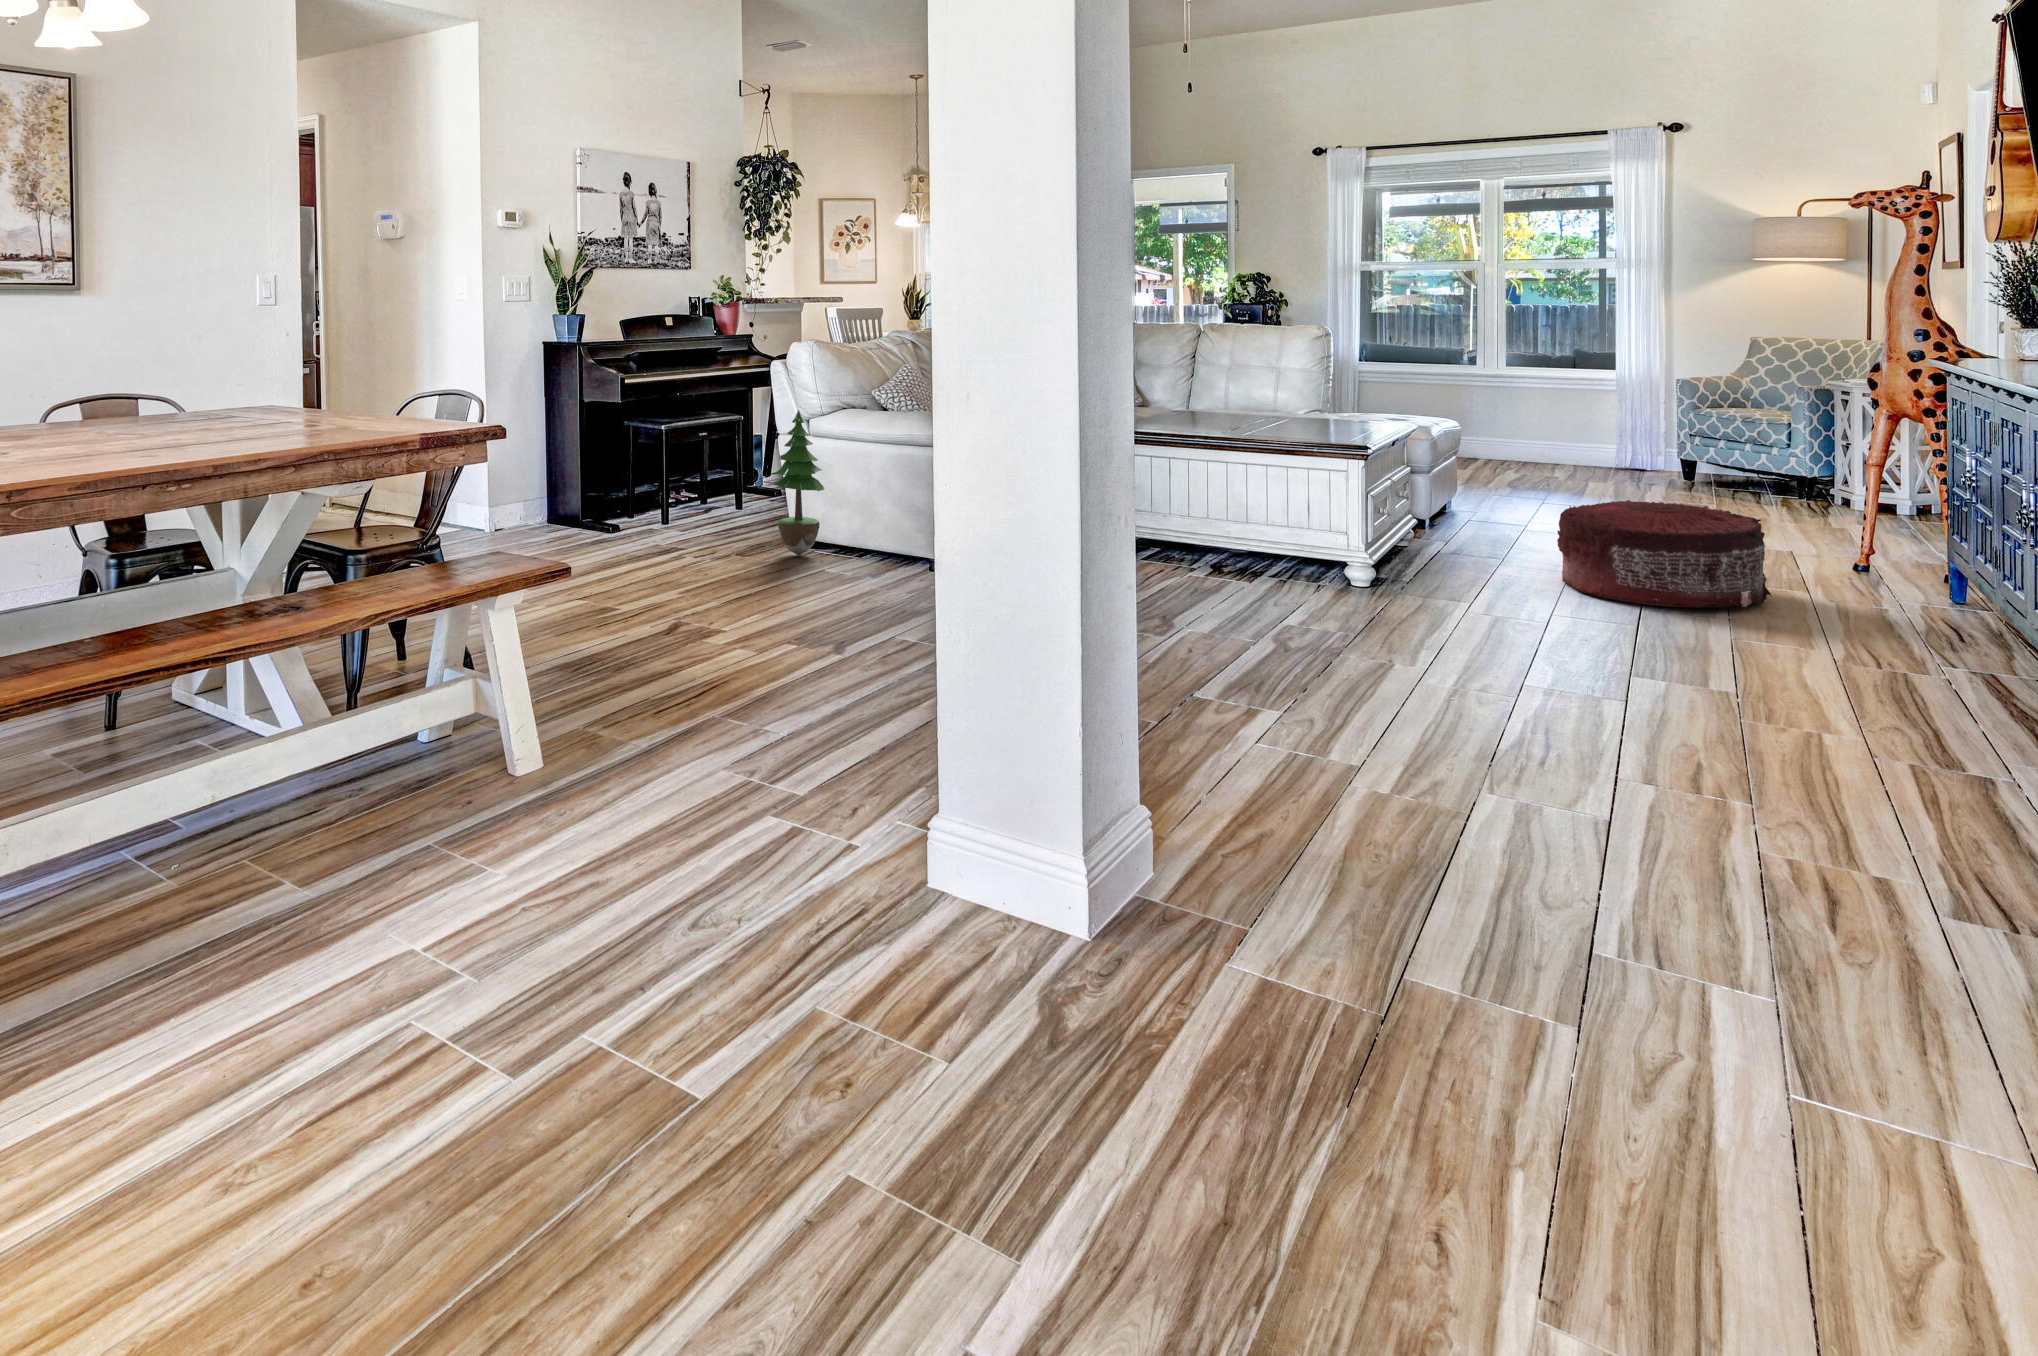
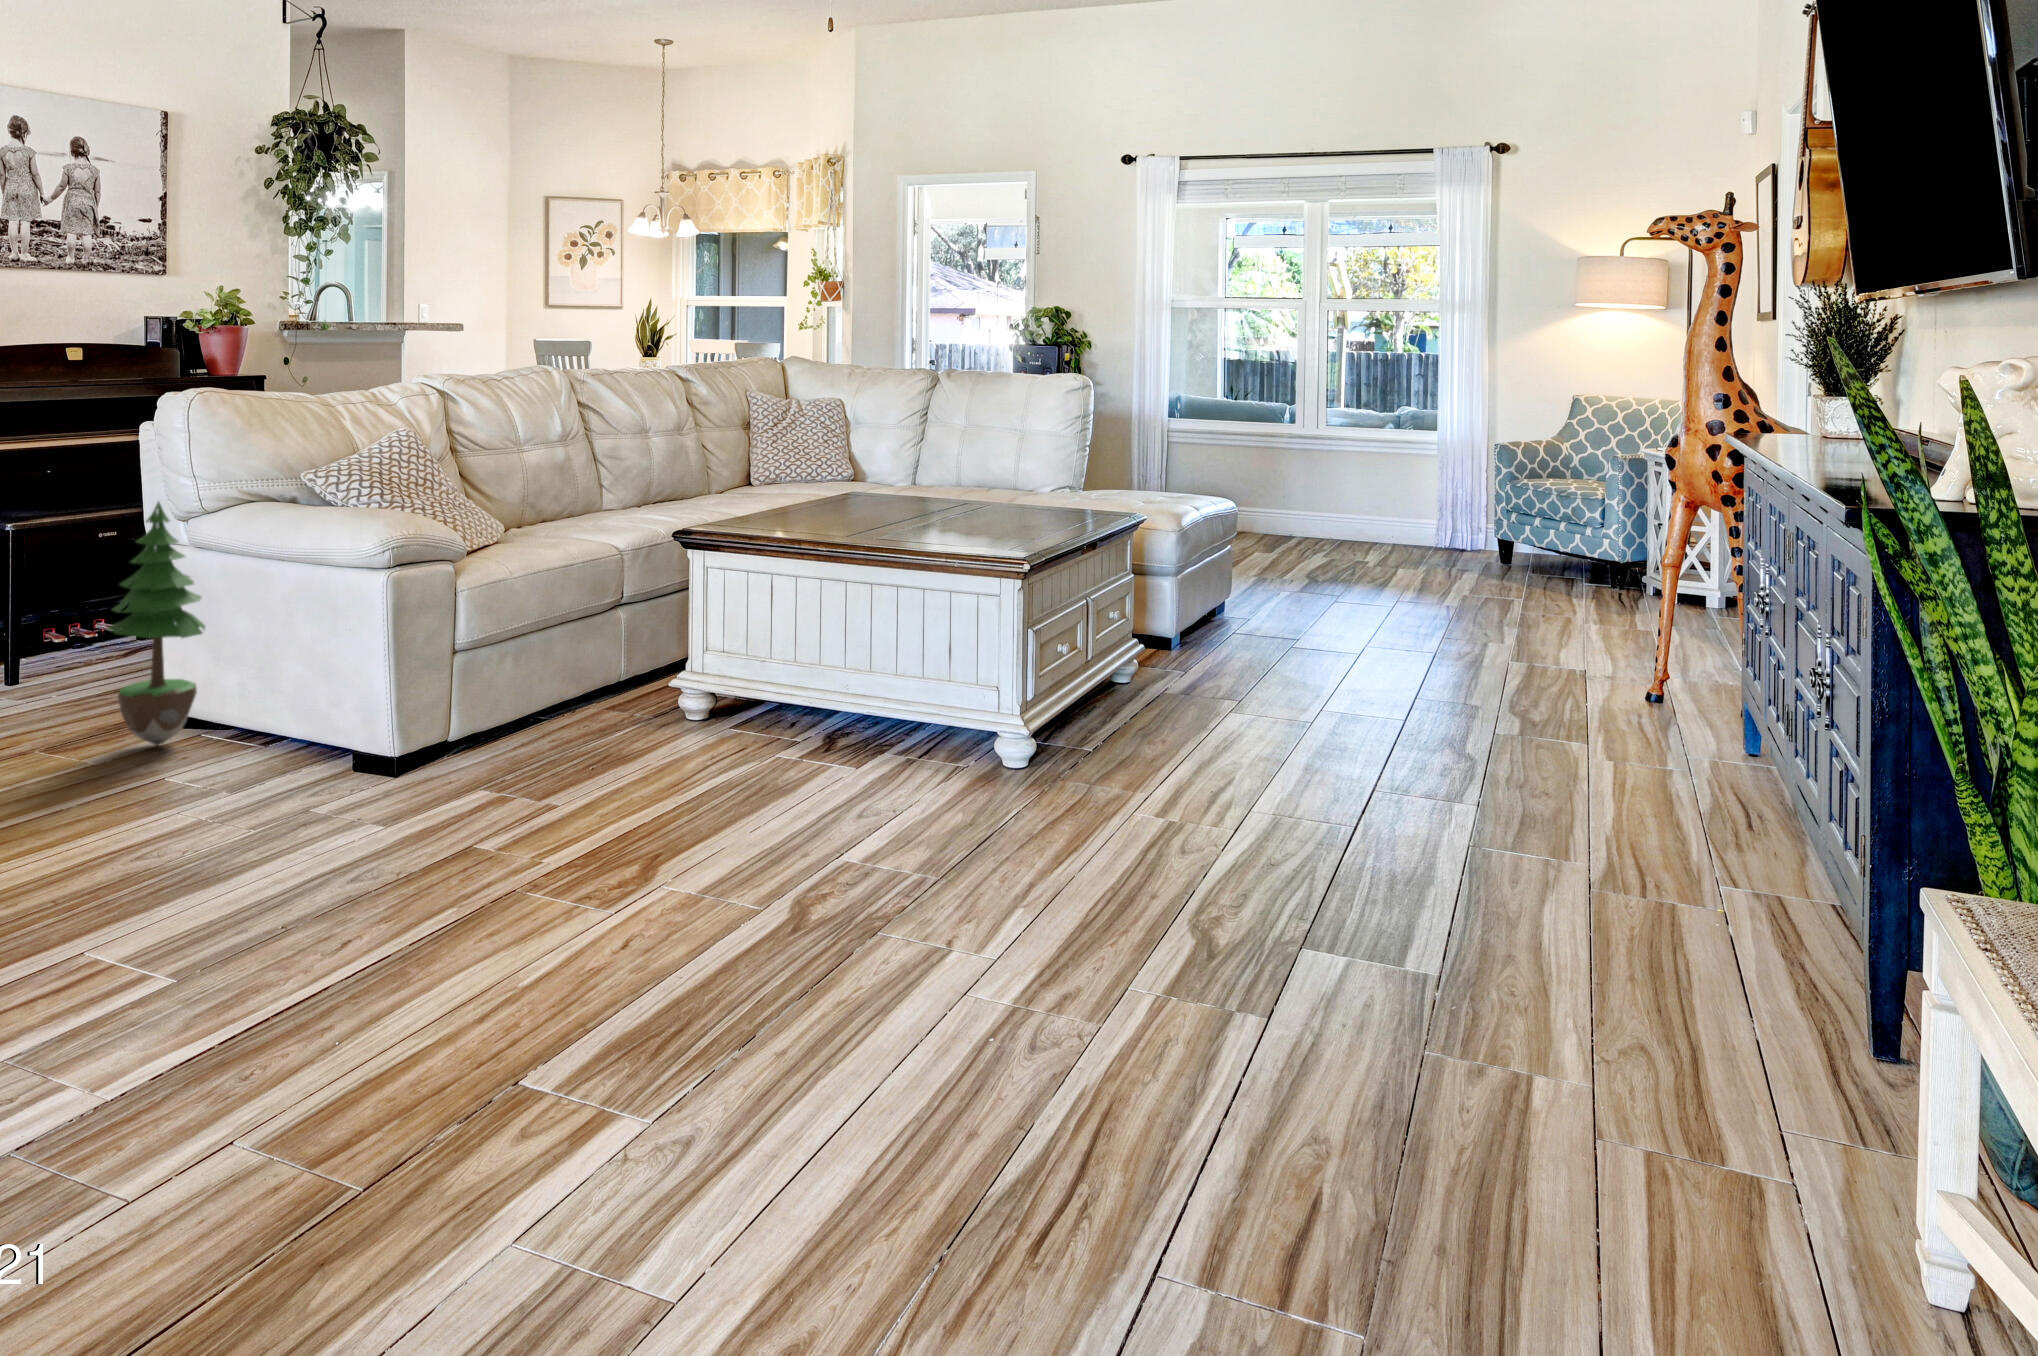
pouf: present [1557,500,1771,608] -> none [1281,625,1539,794]

